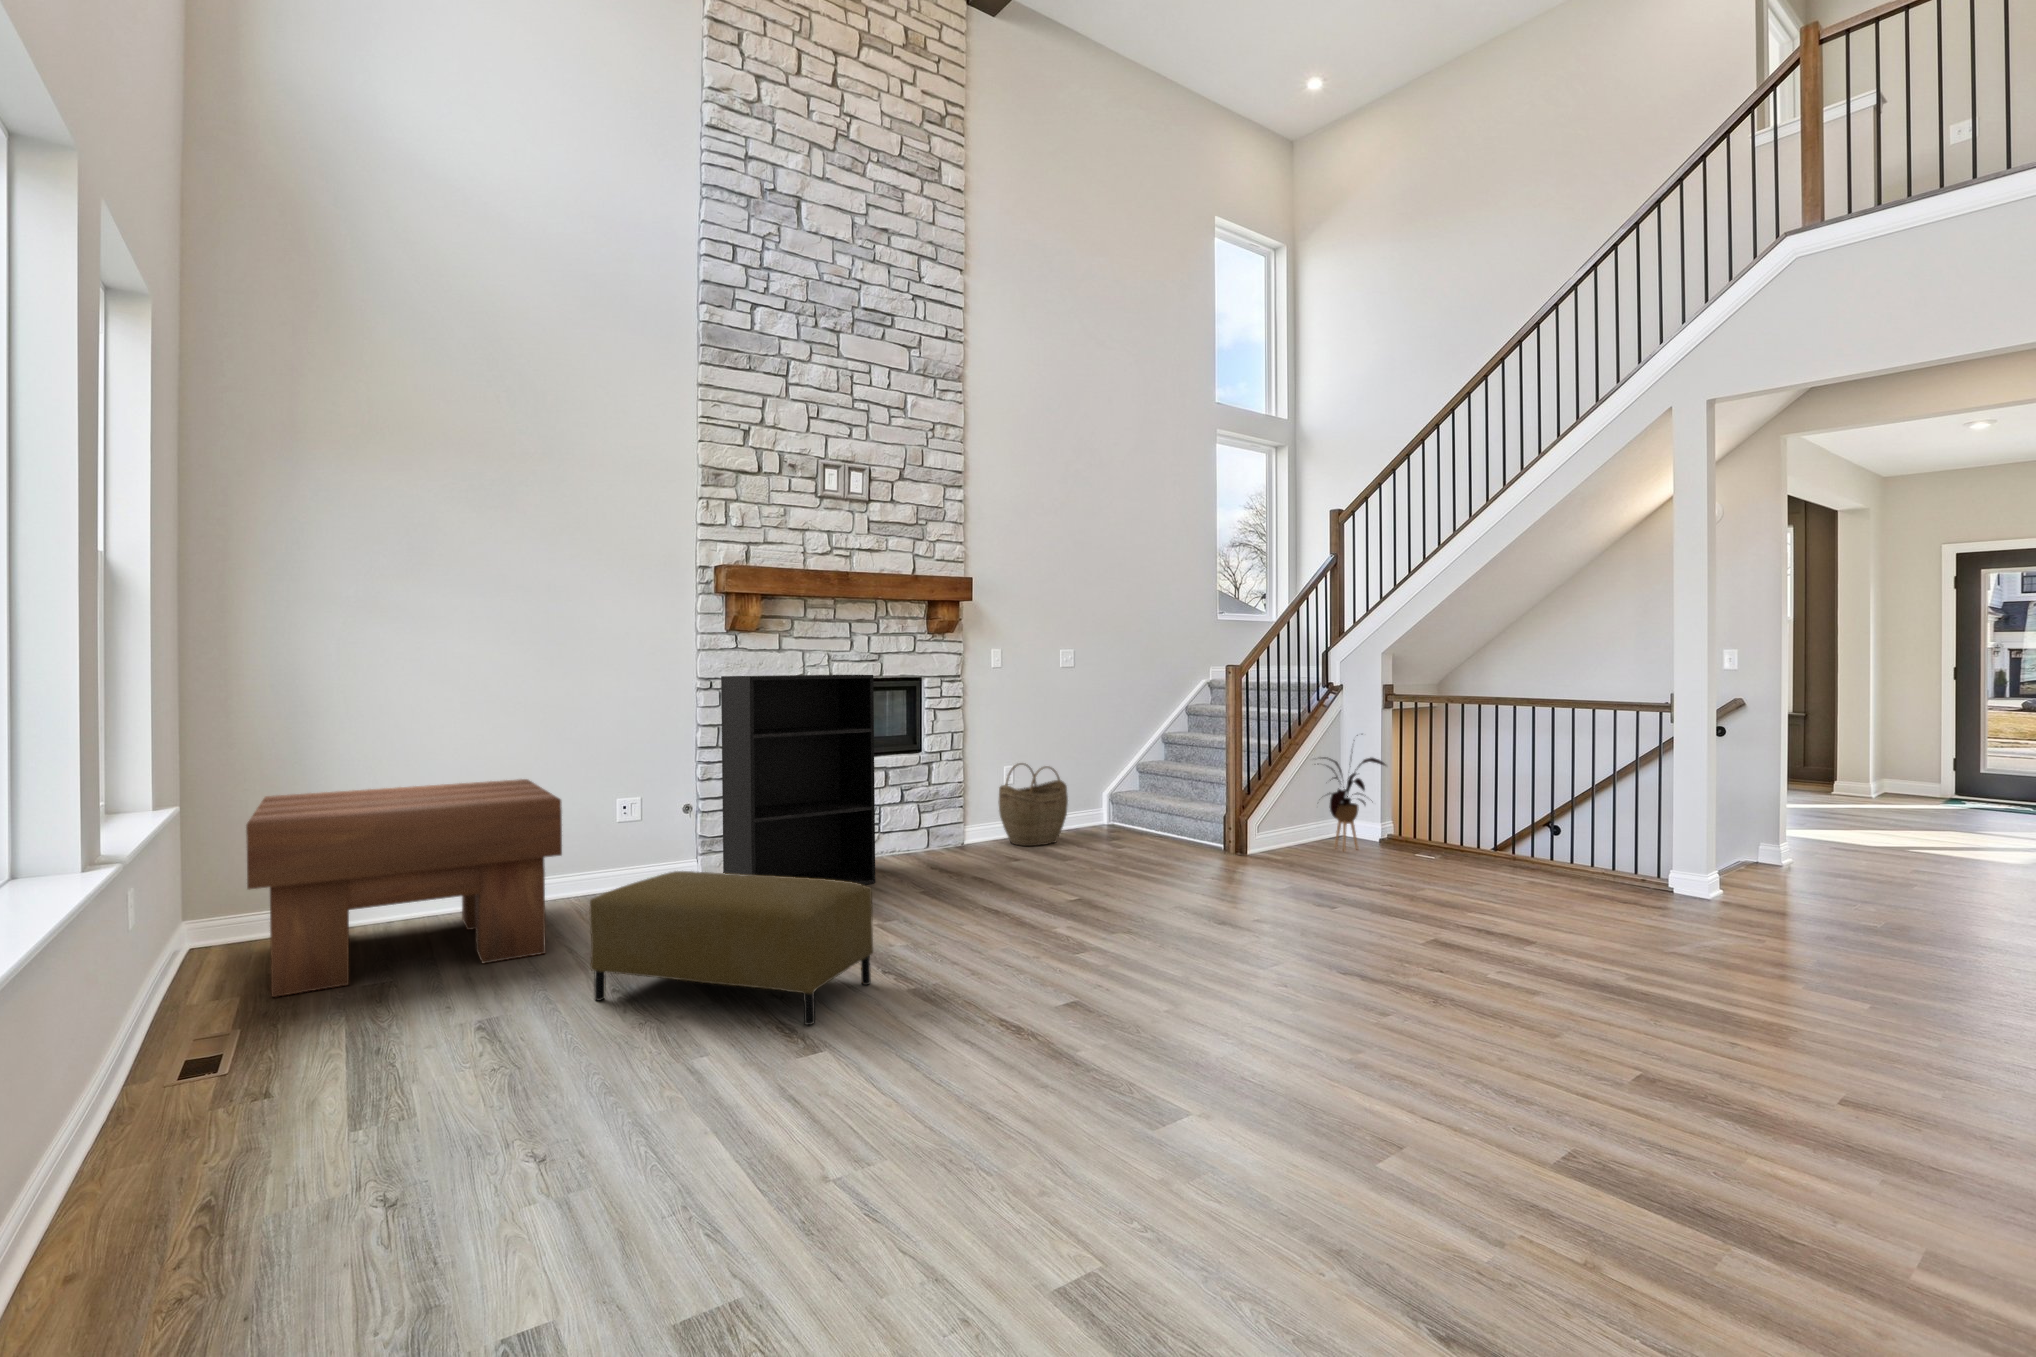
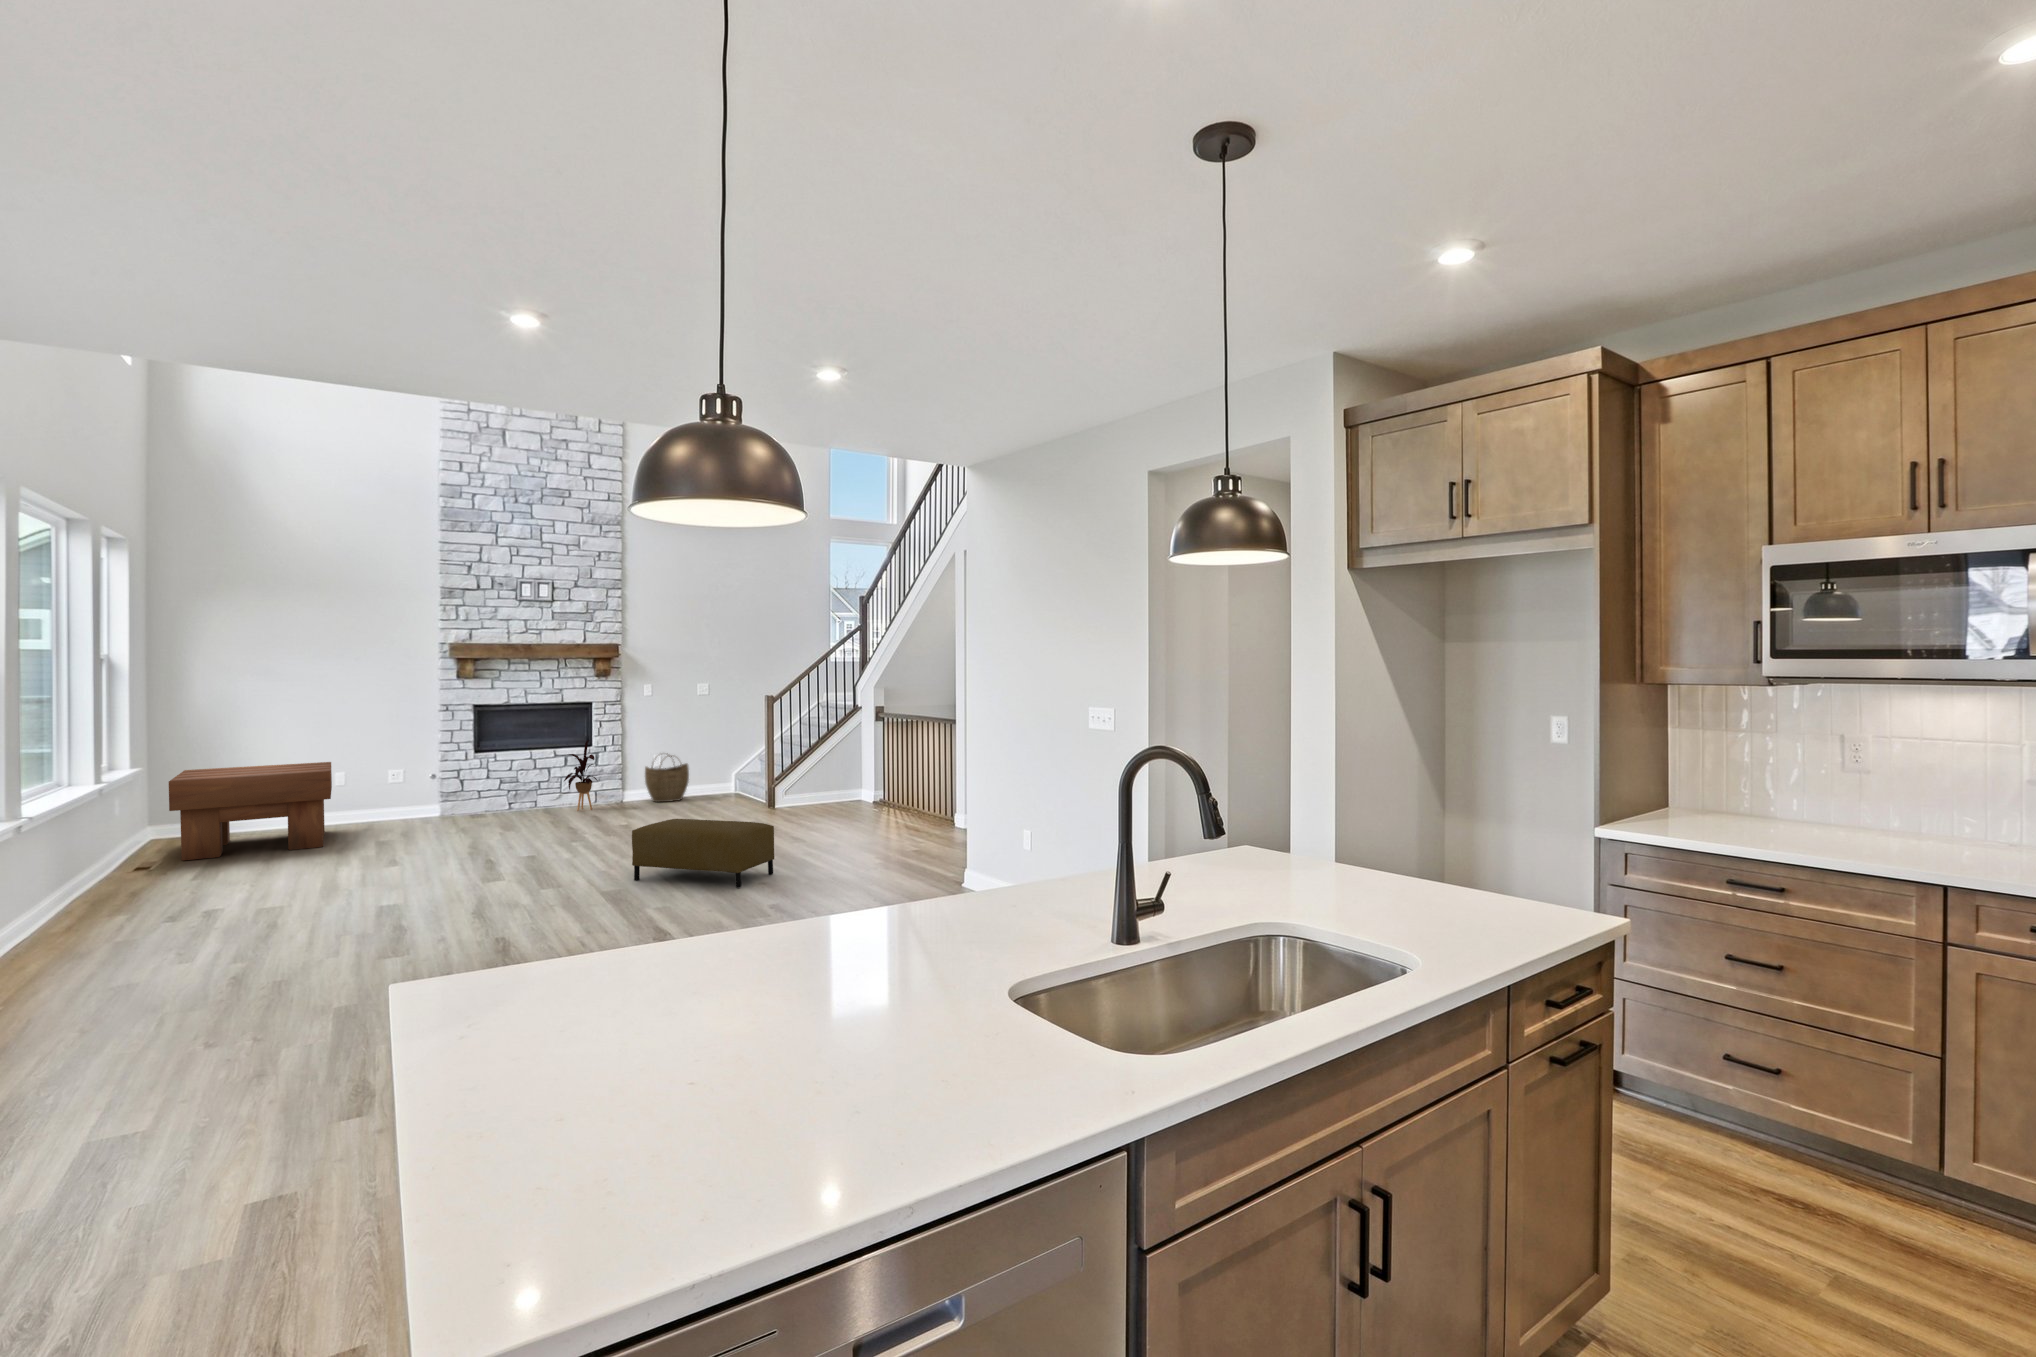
bookshelf: present [721,675,875,885] -> none [447,703,536,827]
house plant: present [1323,735,1385,851] -> present [564,740,598,811]
ottoman: present [589,871,873,1025] -> present [632,819,774,888]

